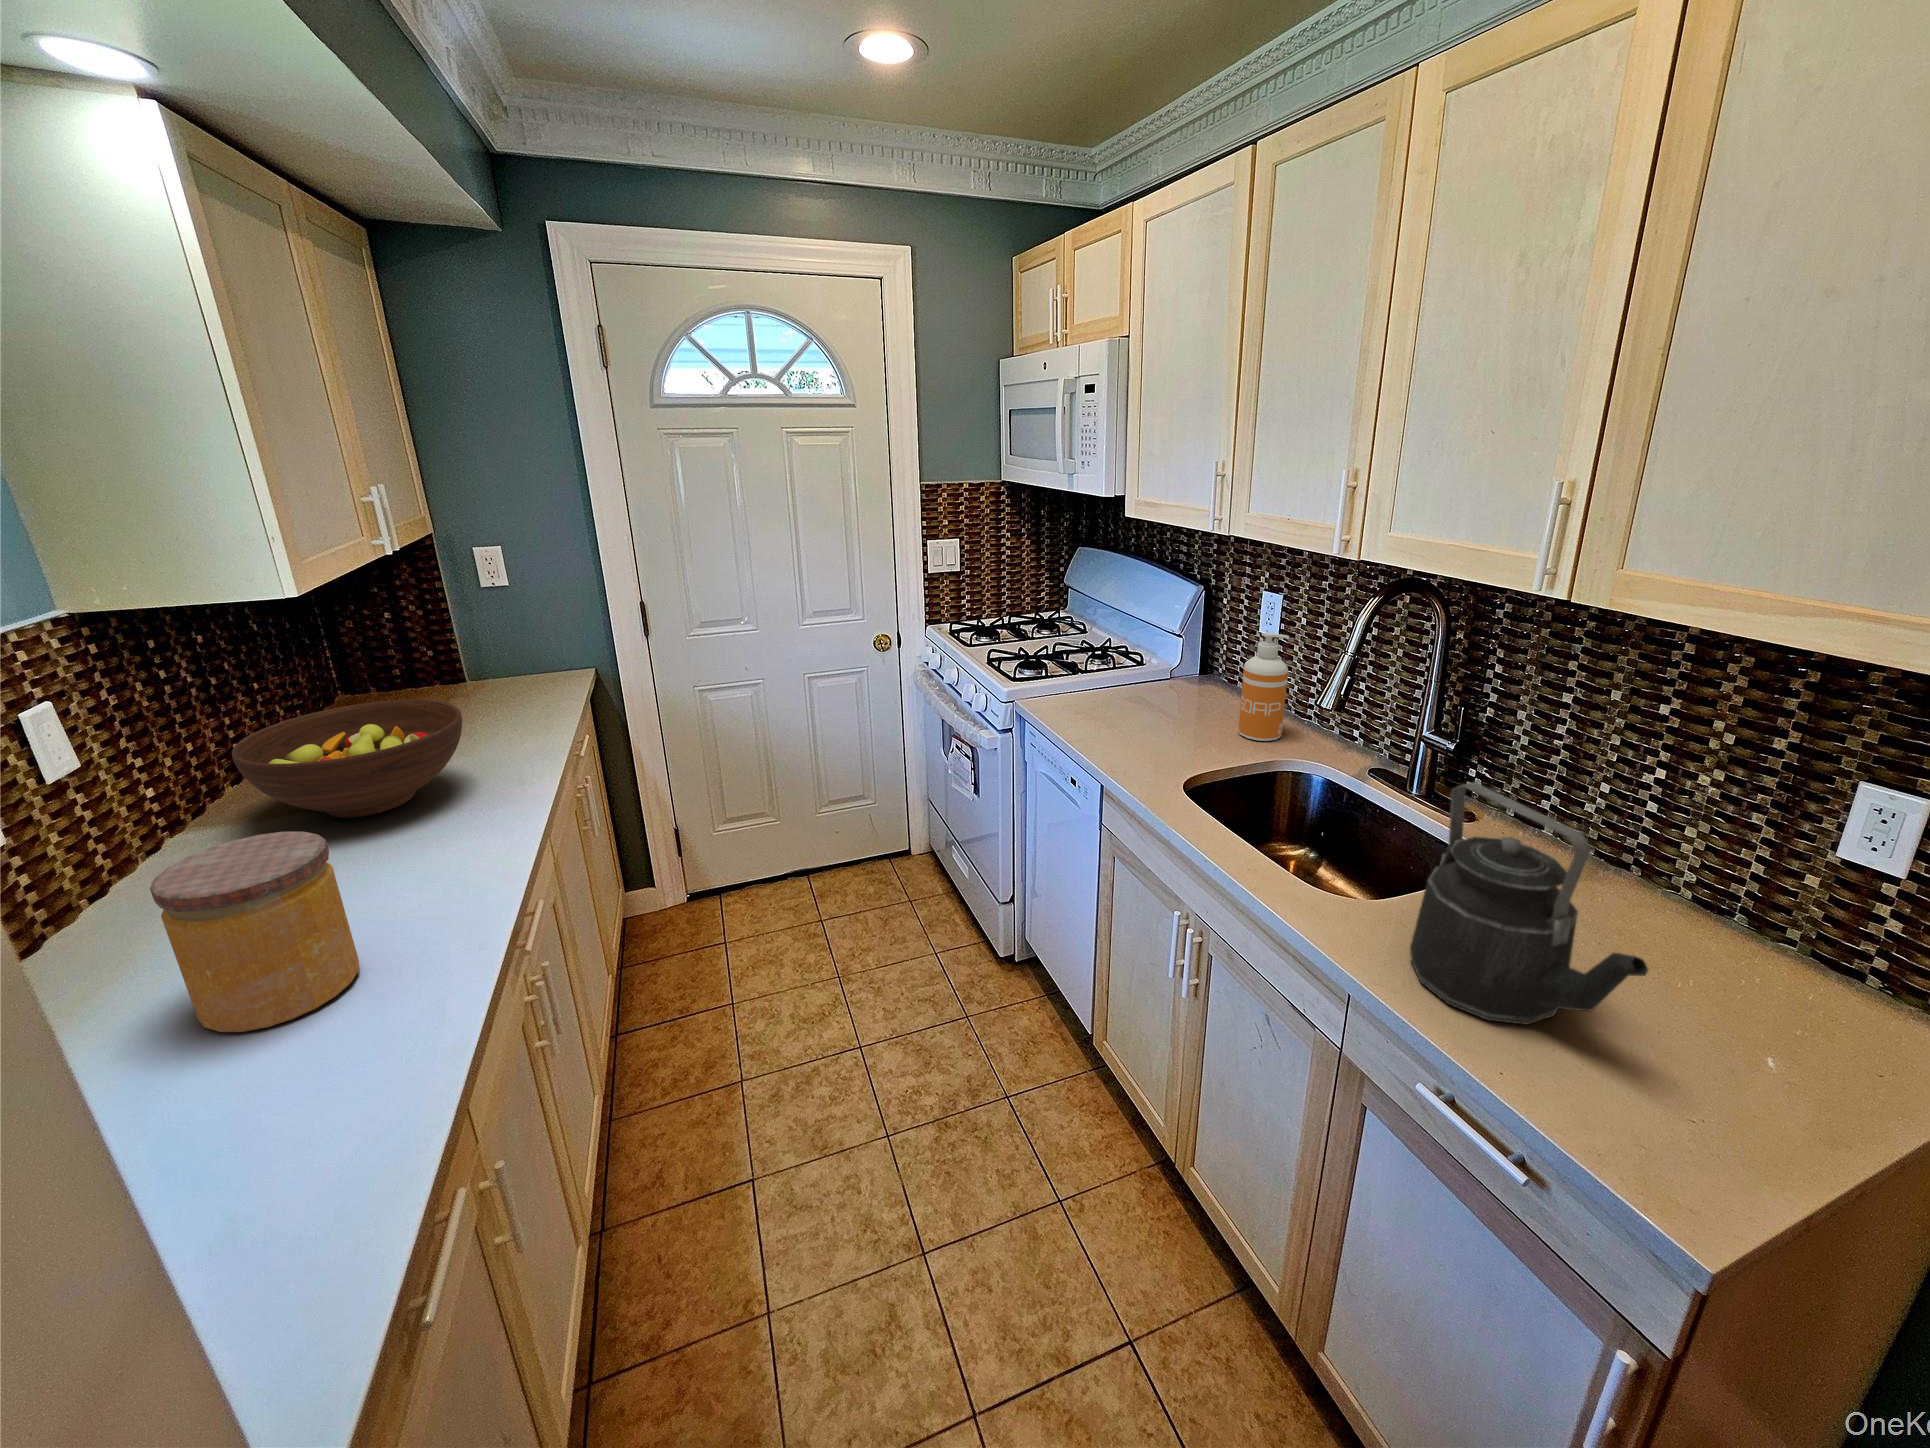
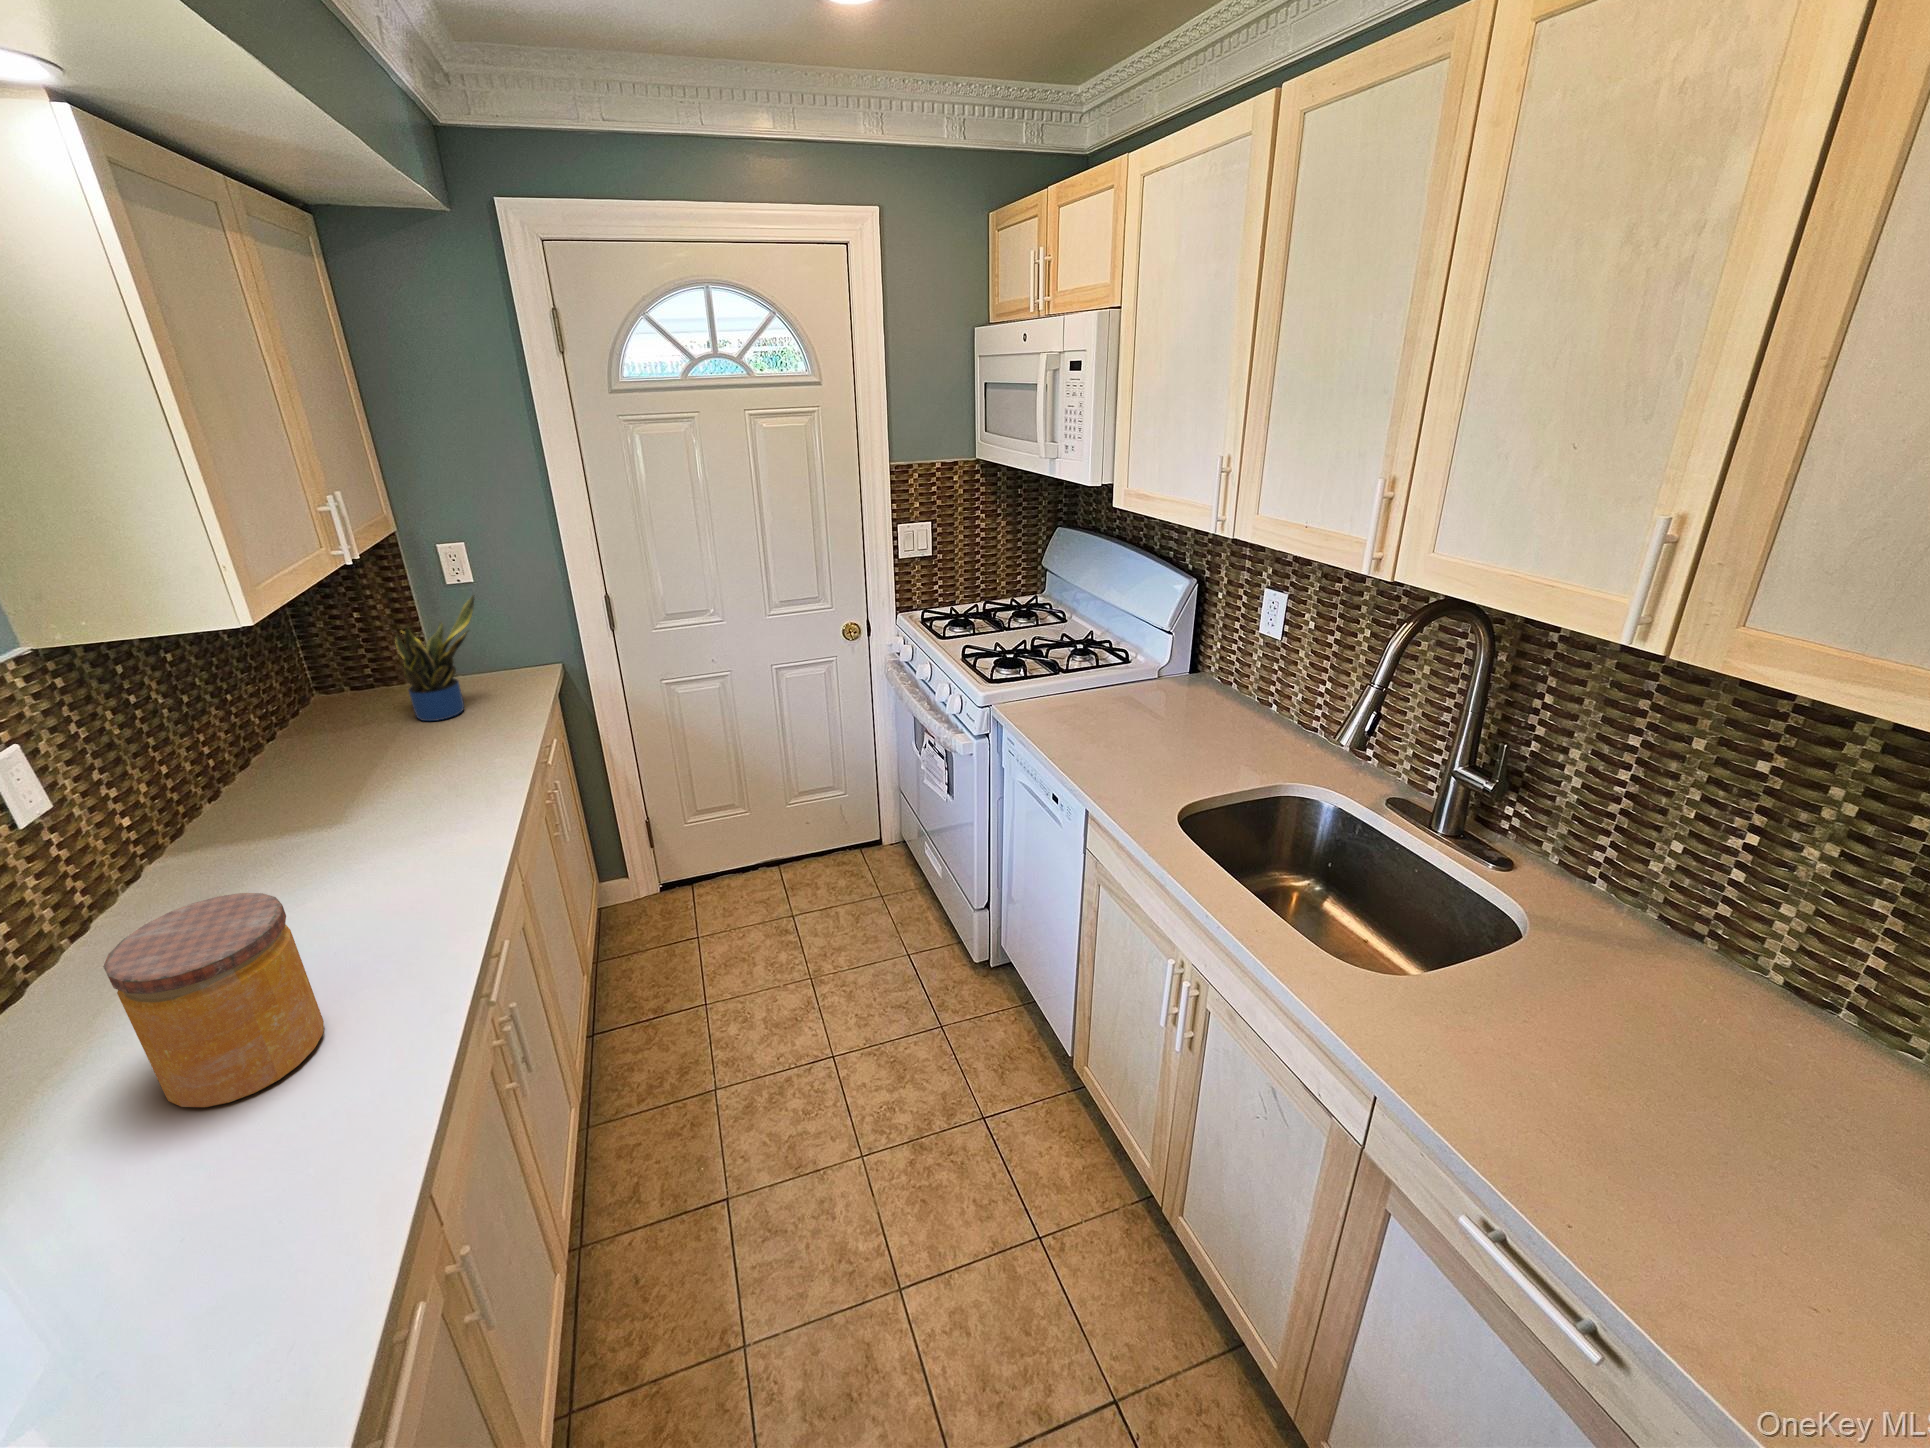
potted plant: none [424,593,507,717] -> present [395,595,475,721]
soap dispenser: present [1238,632,1289,741] -> none [1236,643,1297,760]
fruit bowl: present [232,700,462,818] -> none [203,715,430,842]
kettle: present [1410,782,1648,1025] -> none [1454,867,1774,1156]

